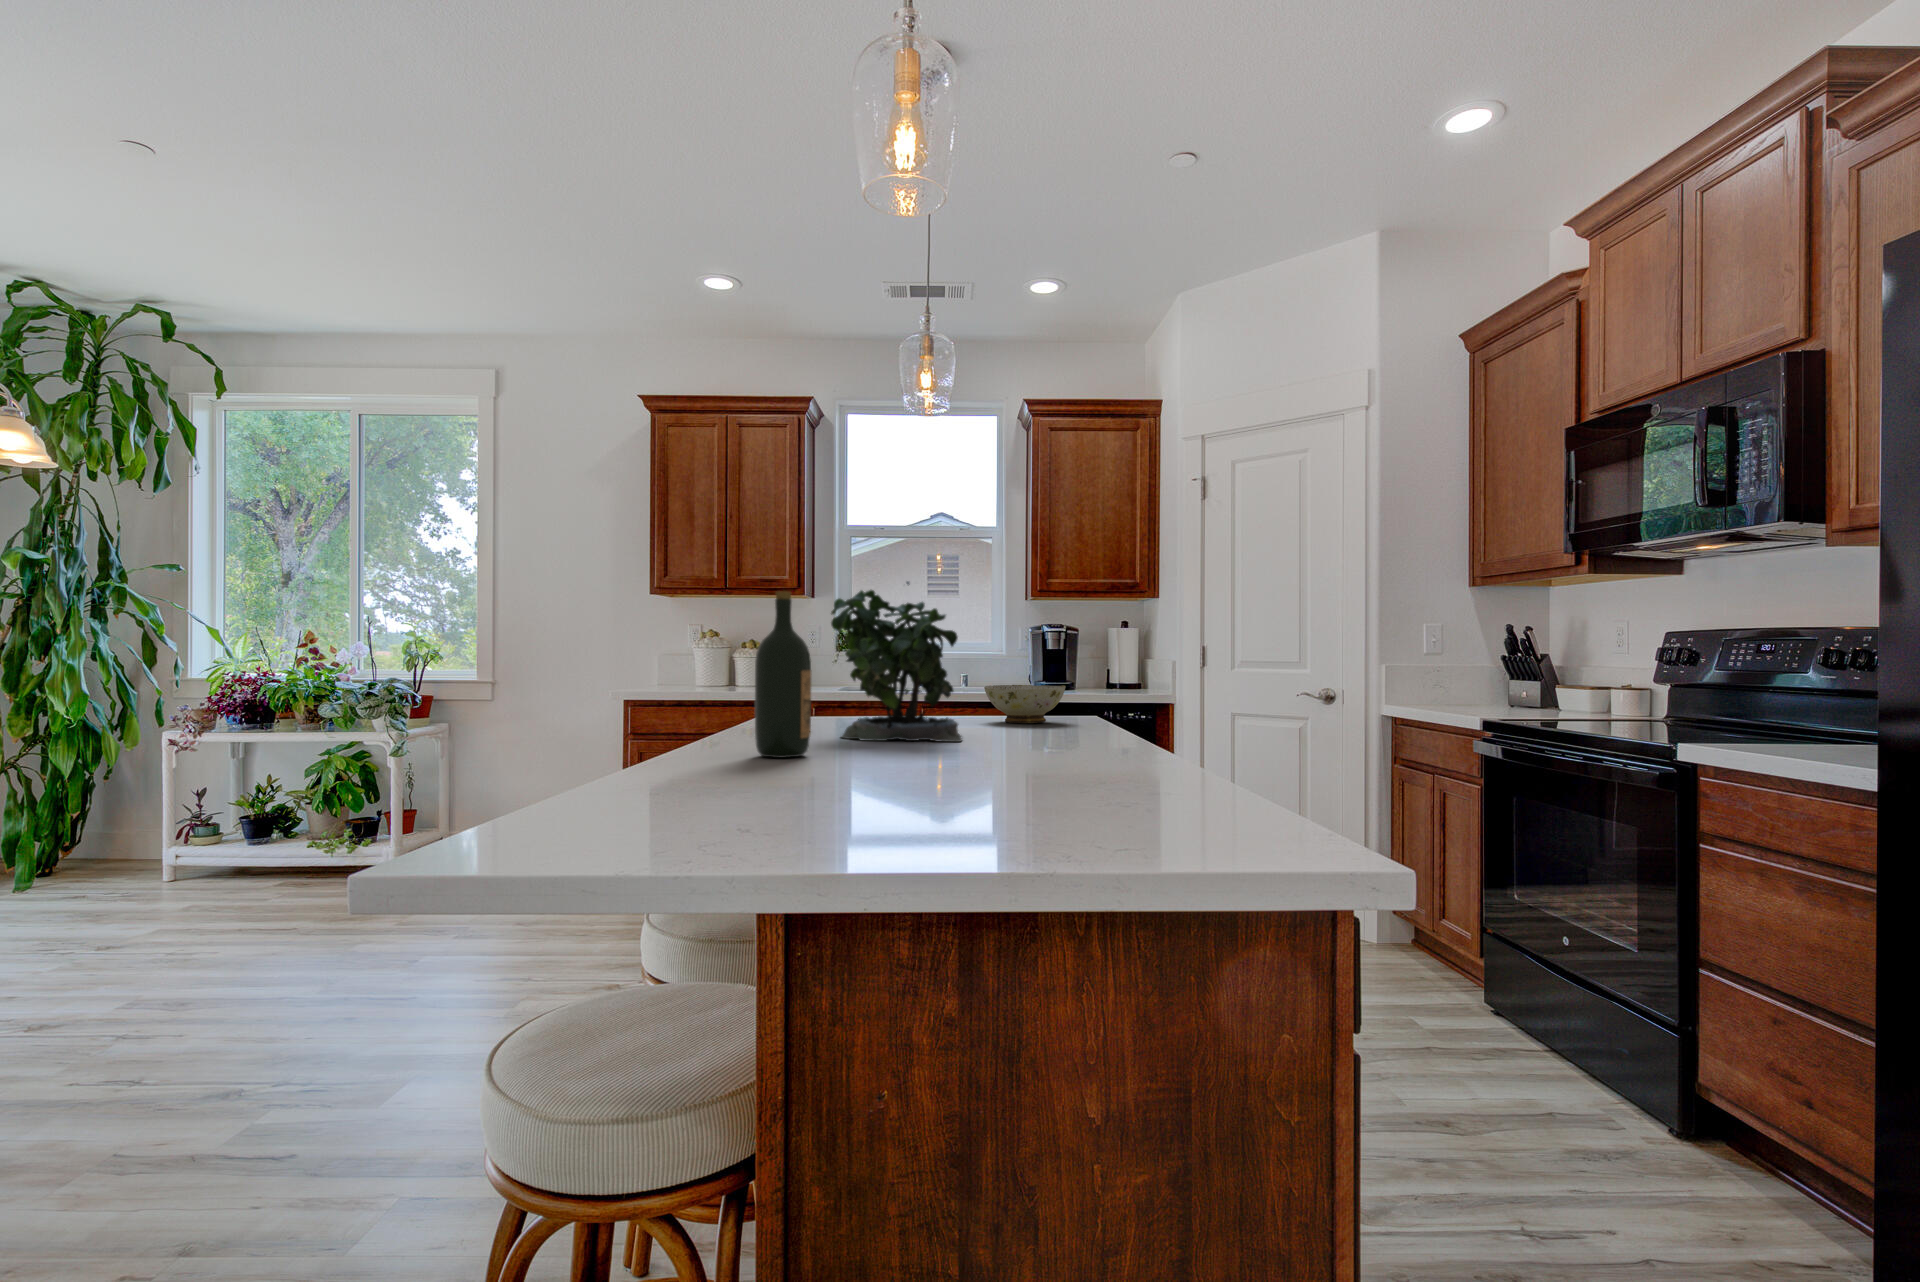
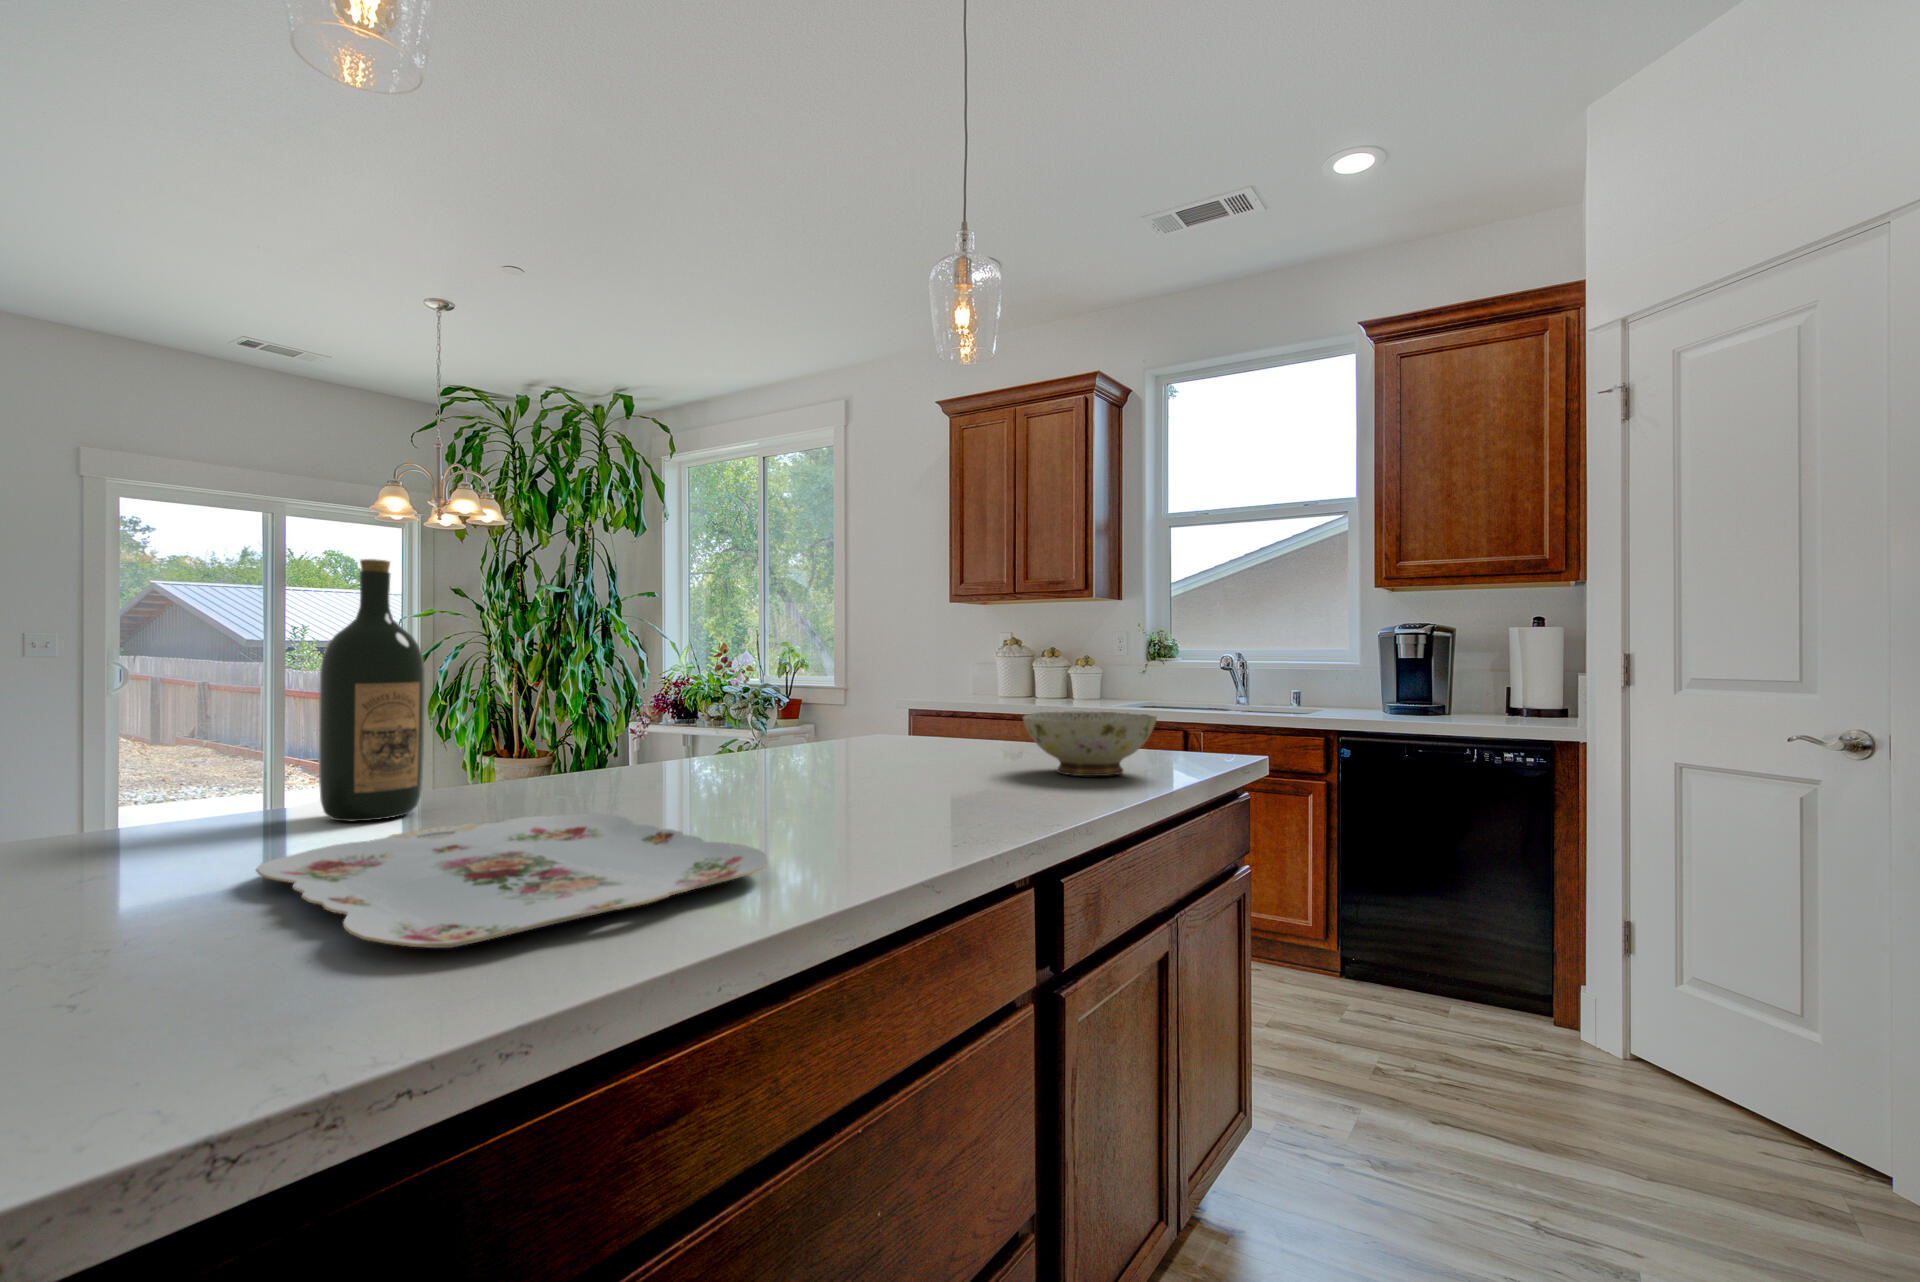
potted plant: present [831,581,962,742] -> none [642,546,852,810]
serving tray: none [888,742,1113,770] -> present [256,813,768,948]

